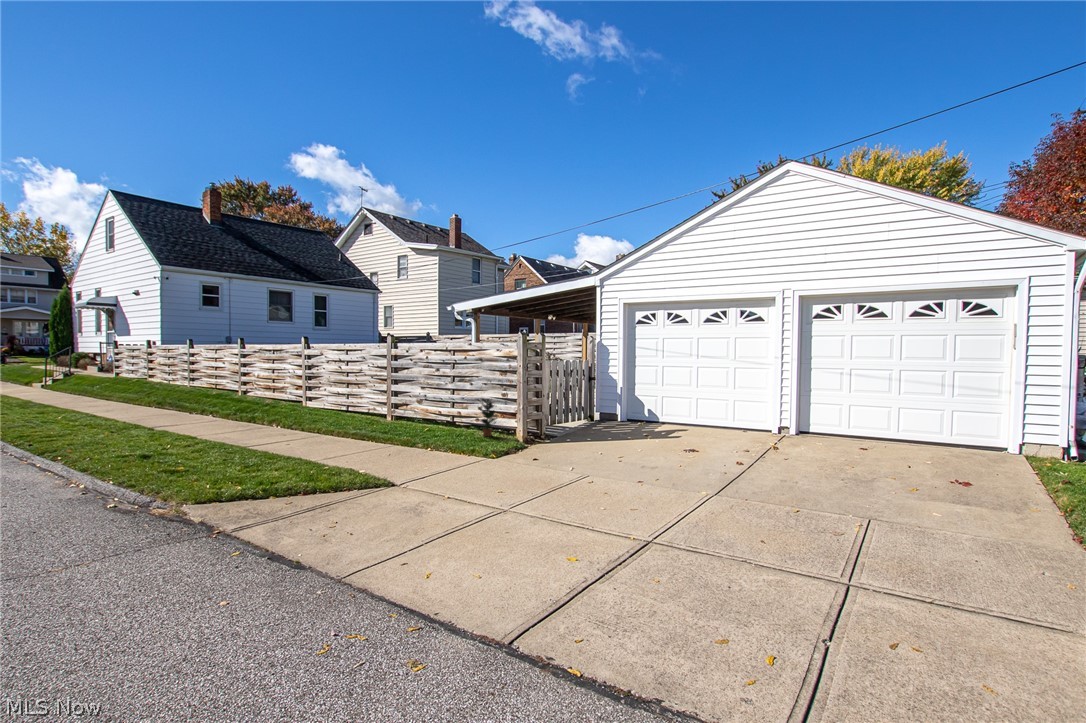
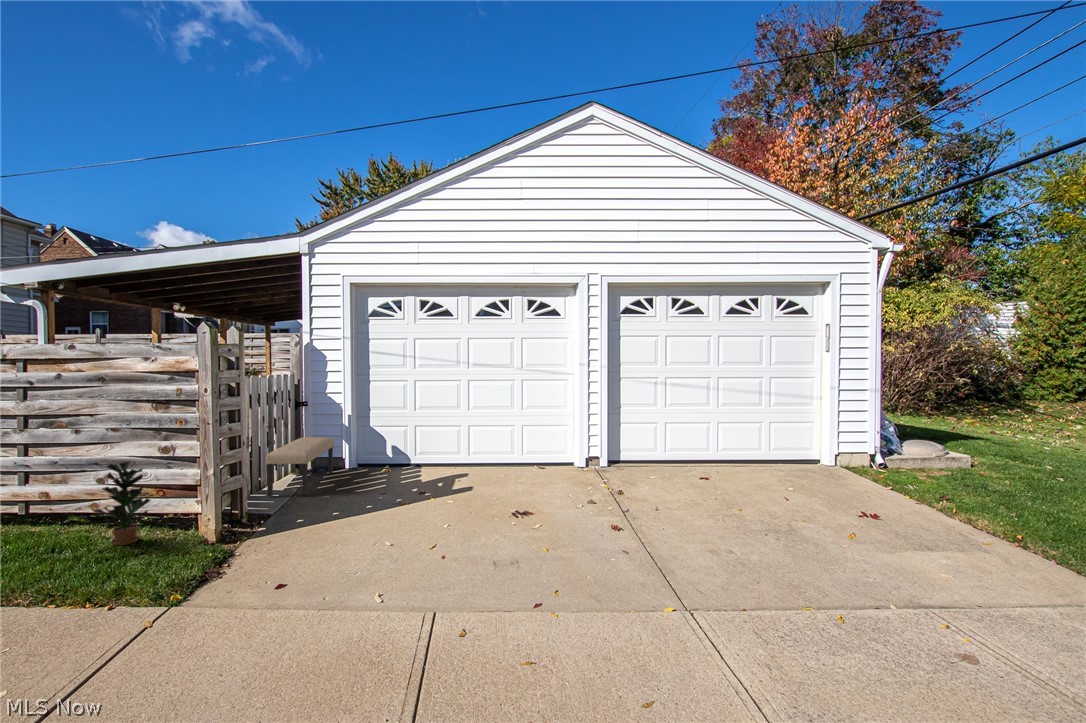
bench: none [559,403,608,434] -> present [265,437,334,496]

